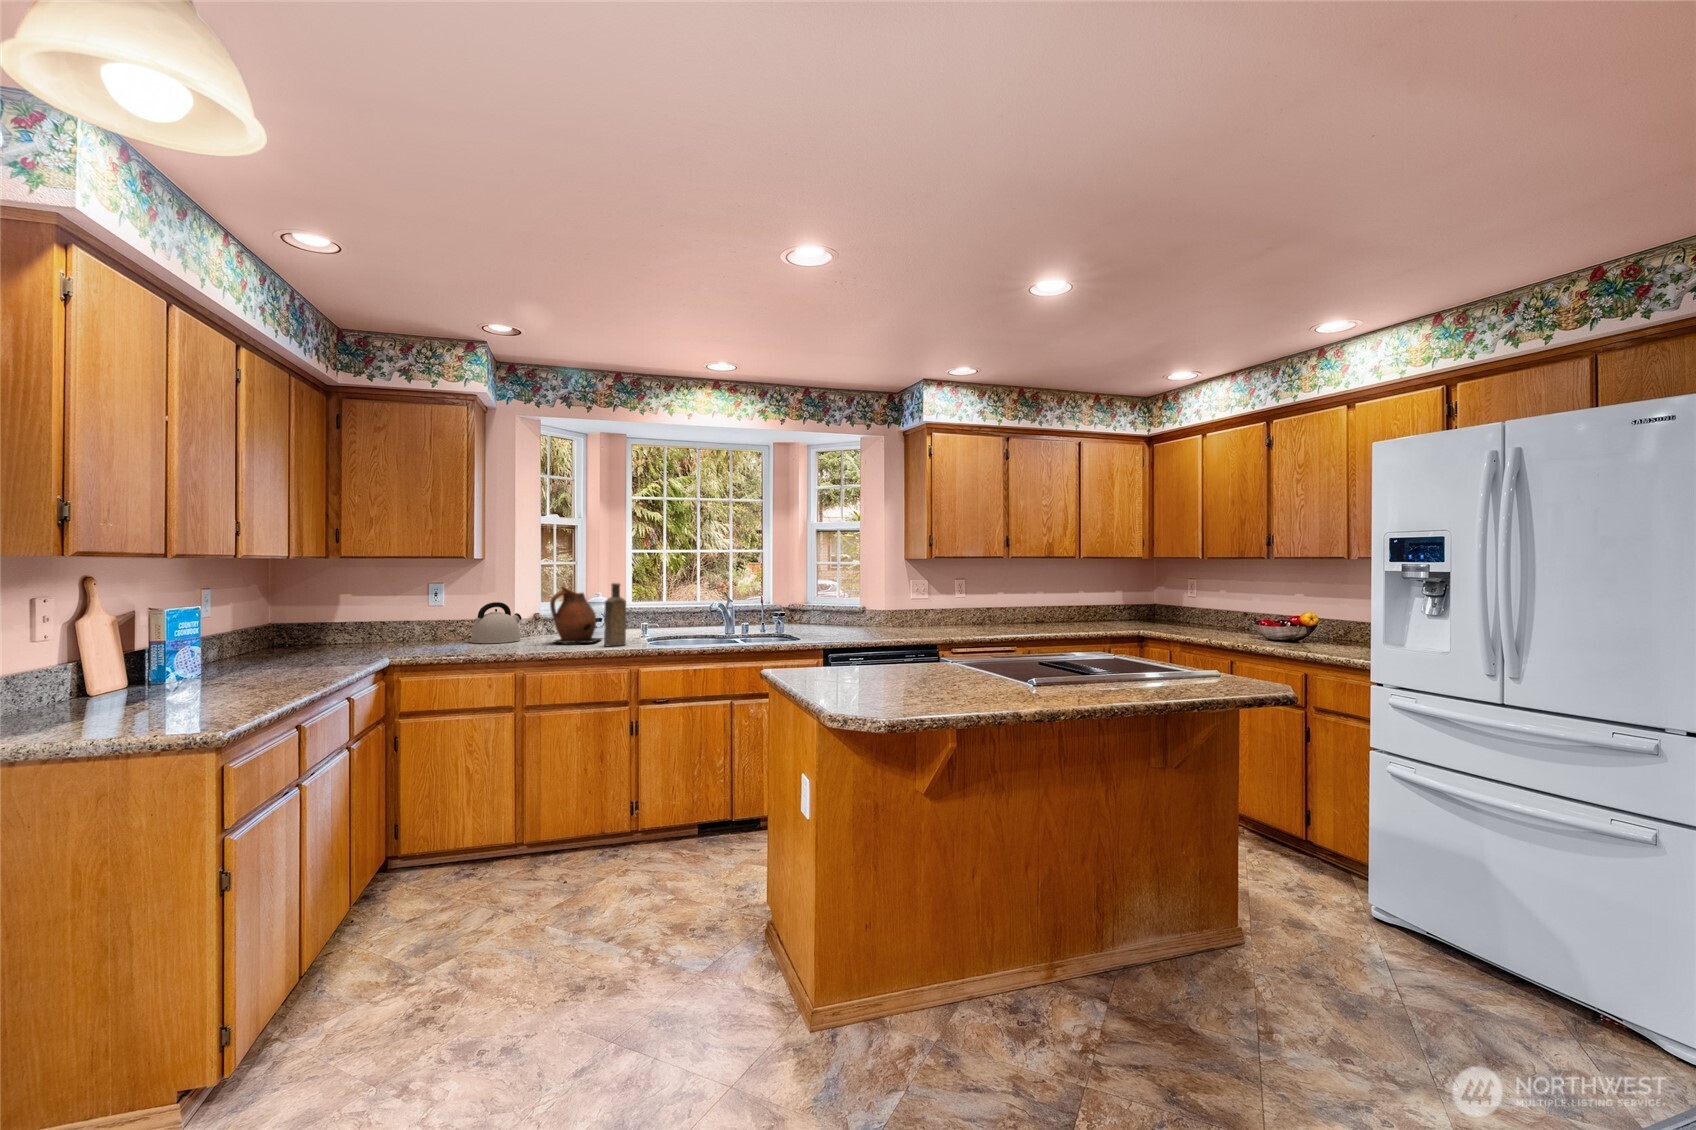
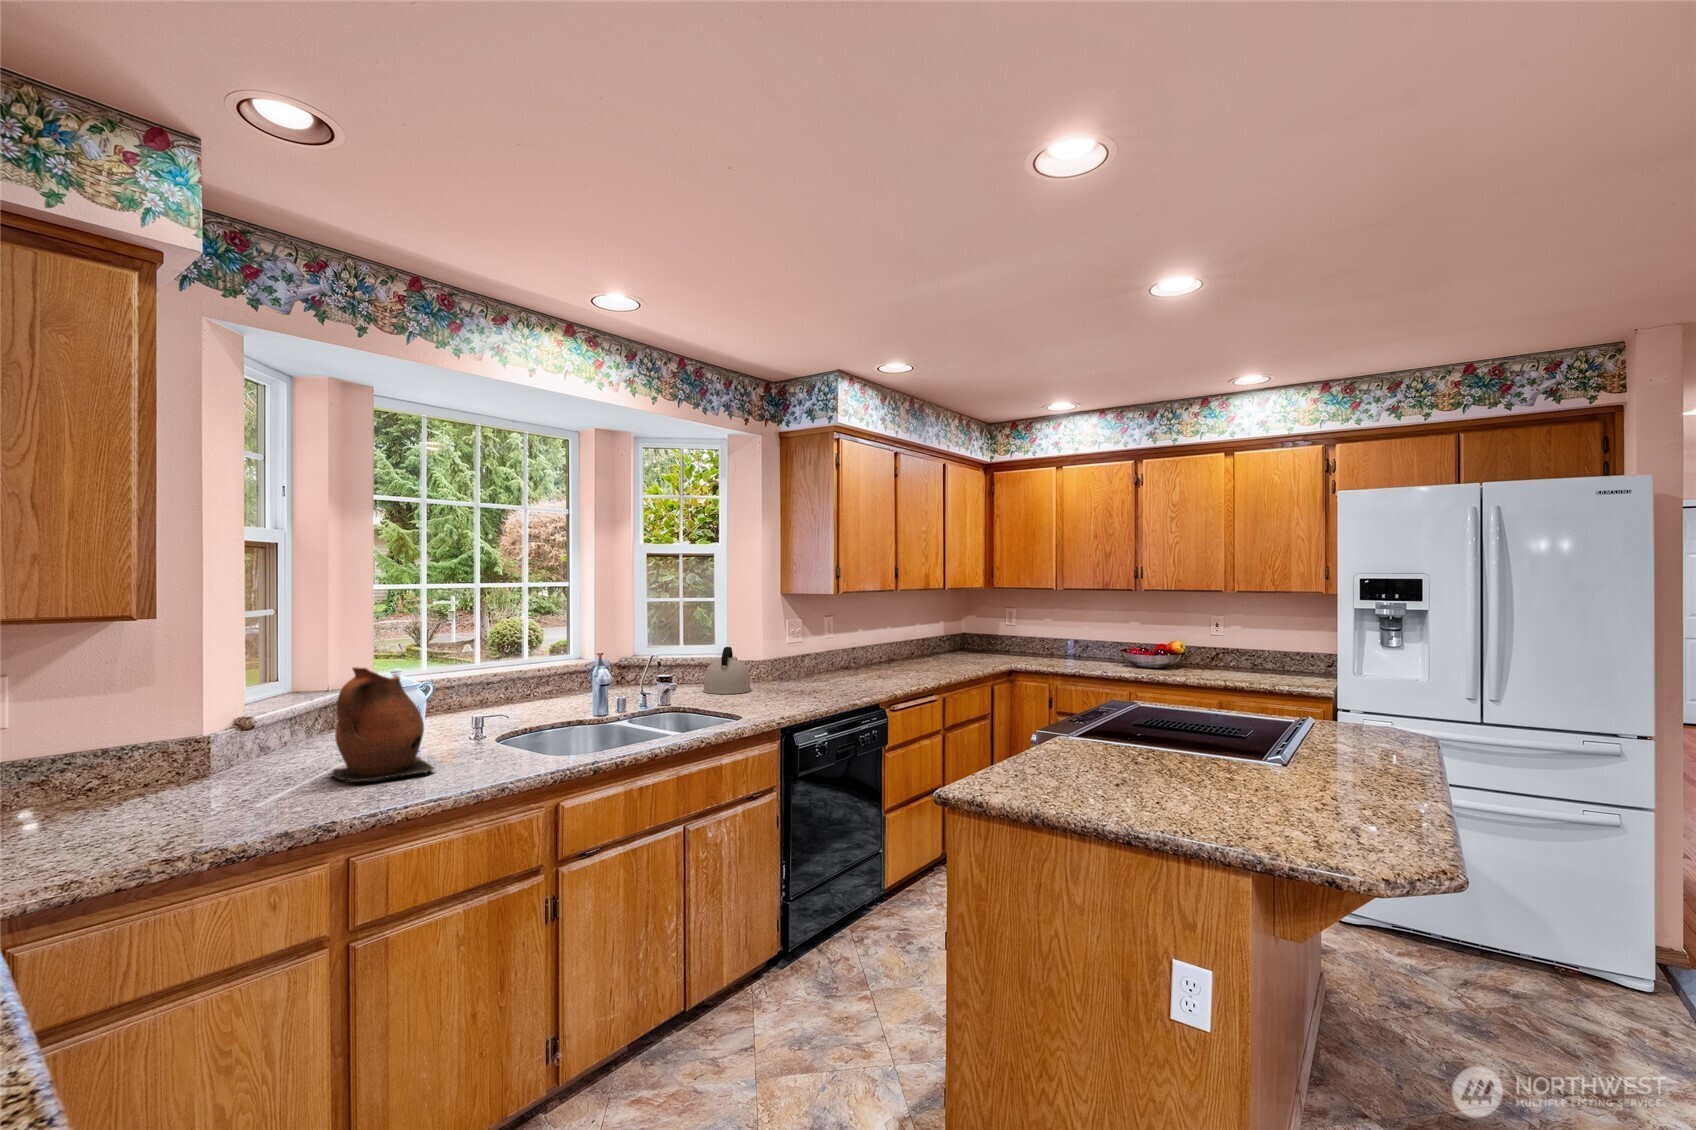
bottle: present [604,583,626,646] -> none [459,656,506,777]
kettle: present [470,602,522,643] -> present [703,647,751,694]

